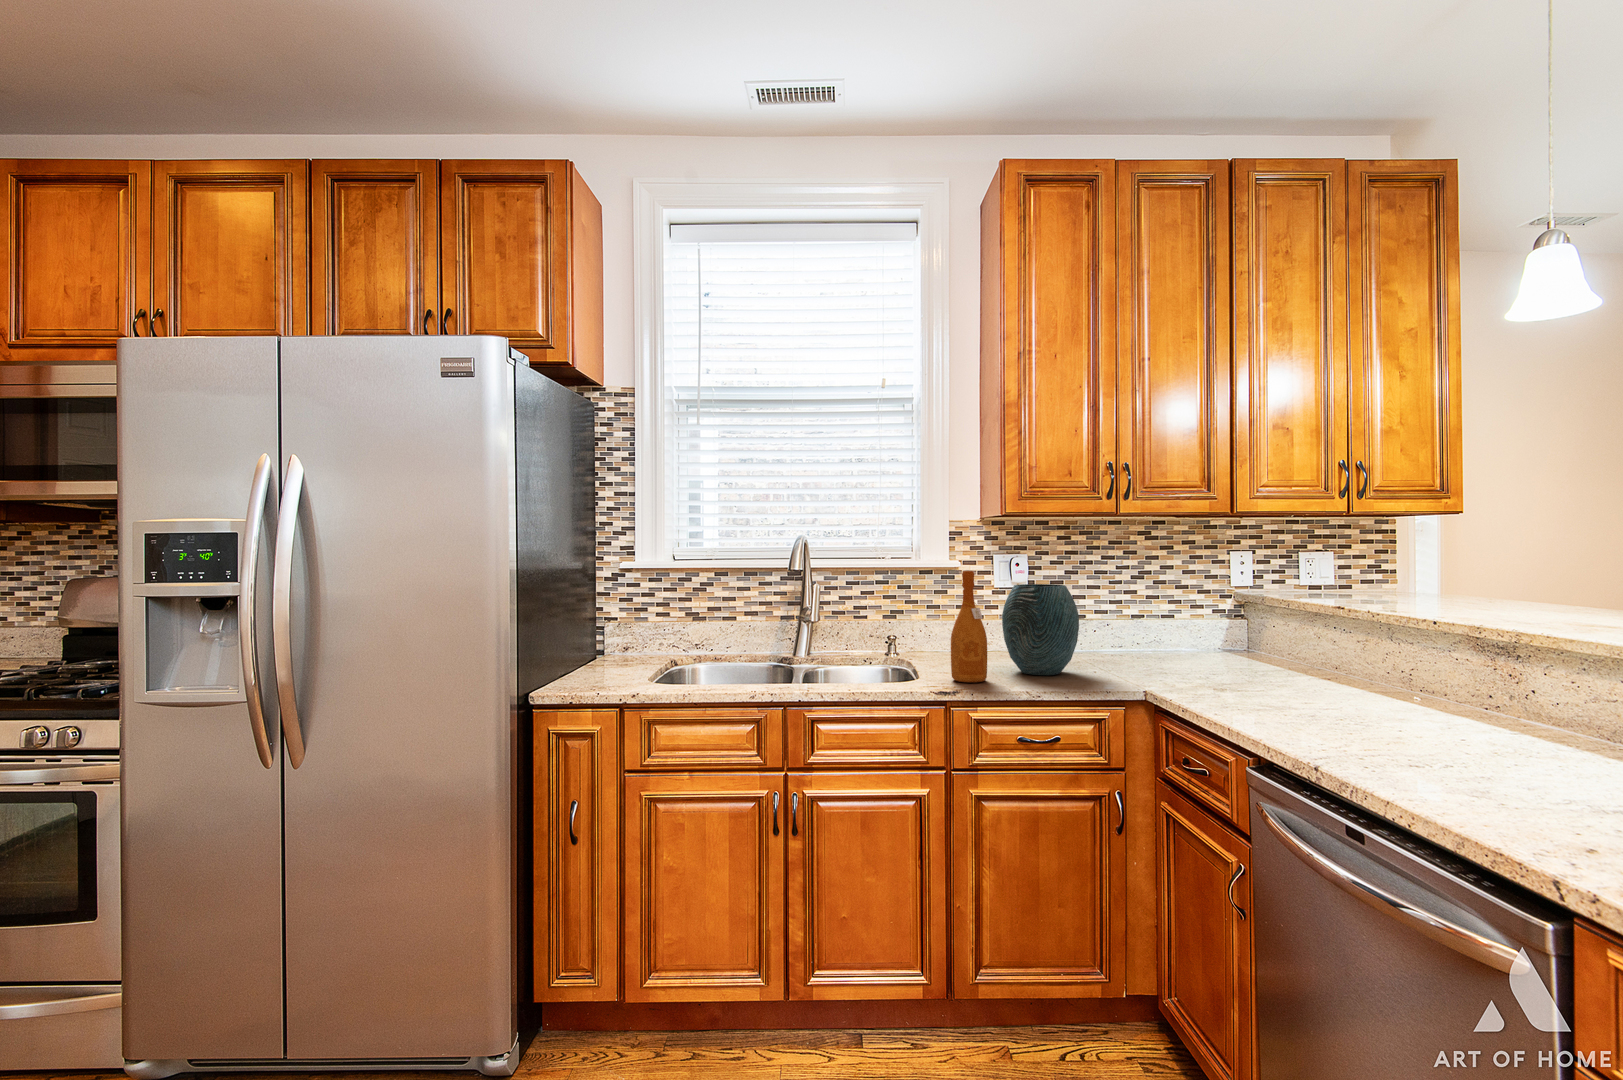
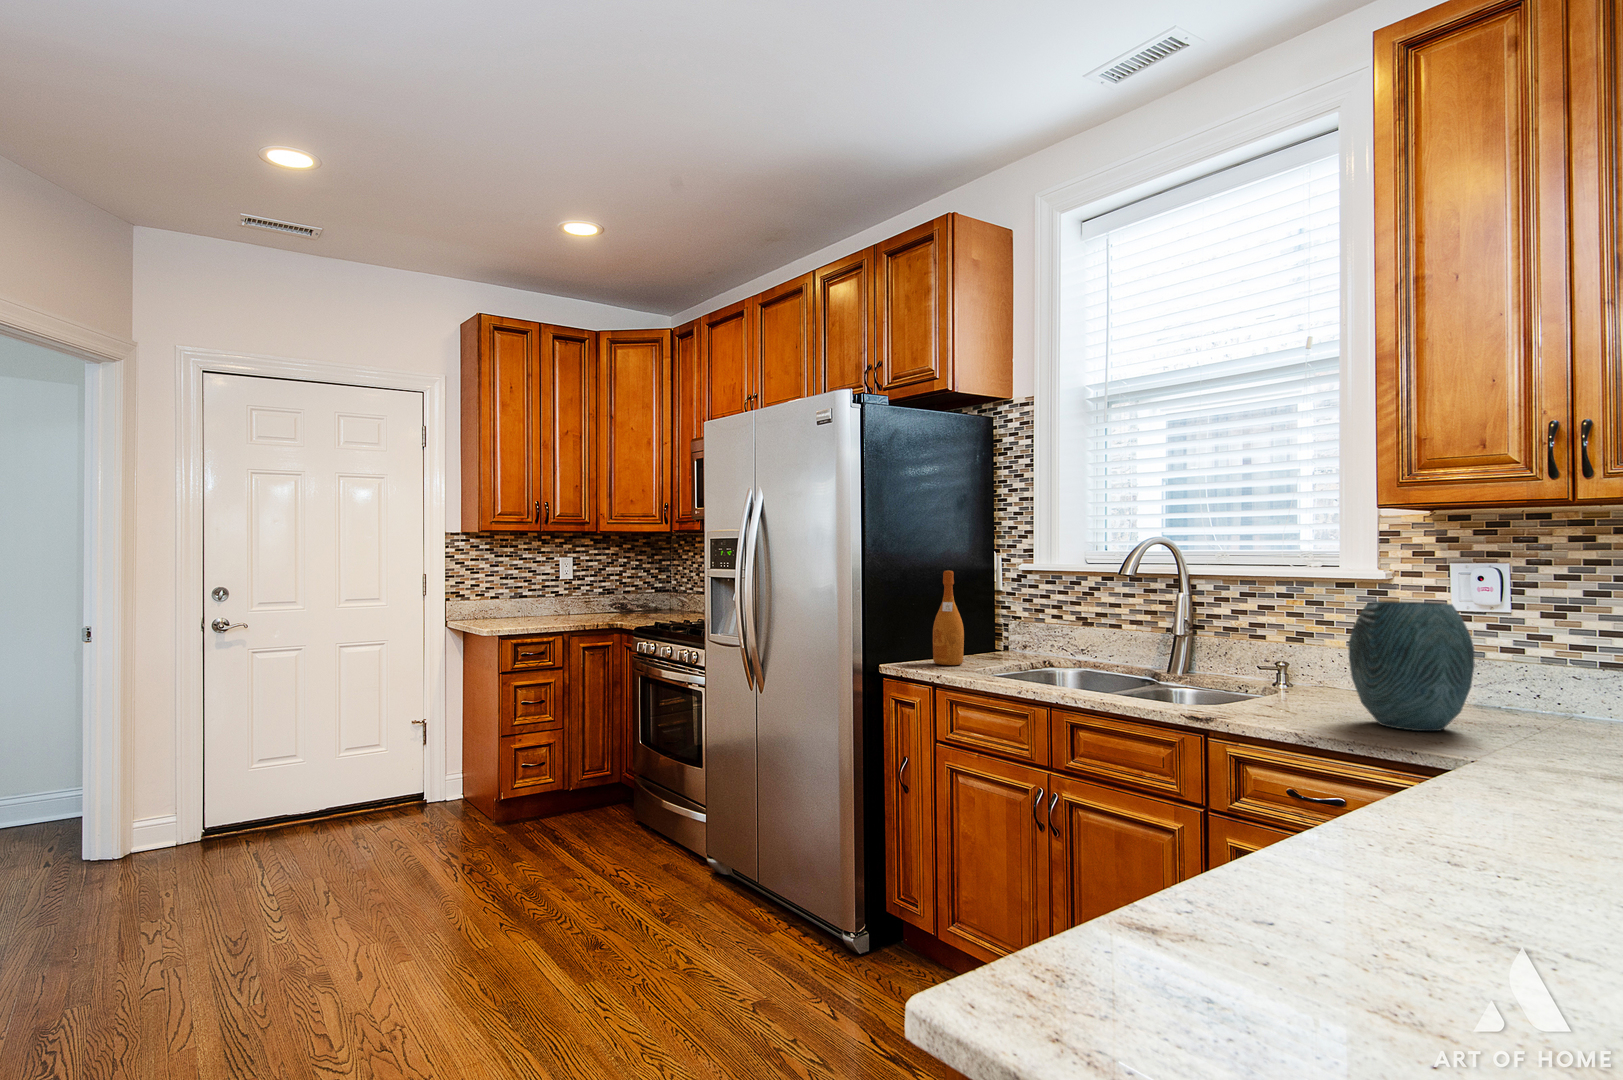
wine bottle: present [951,570,987,682] -> present [933,570,964,665]

